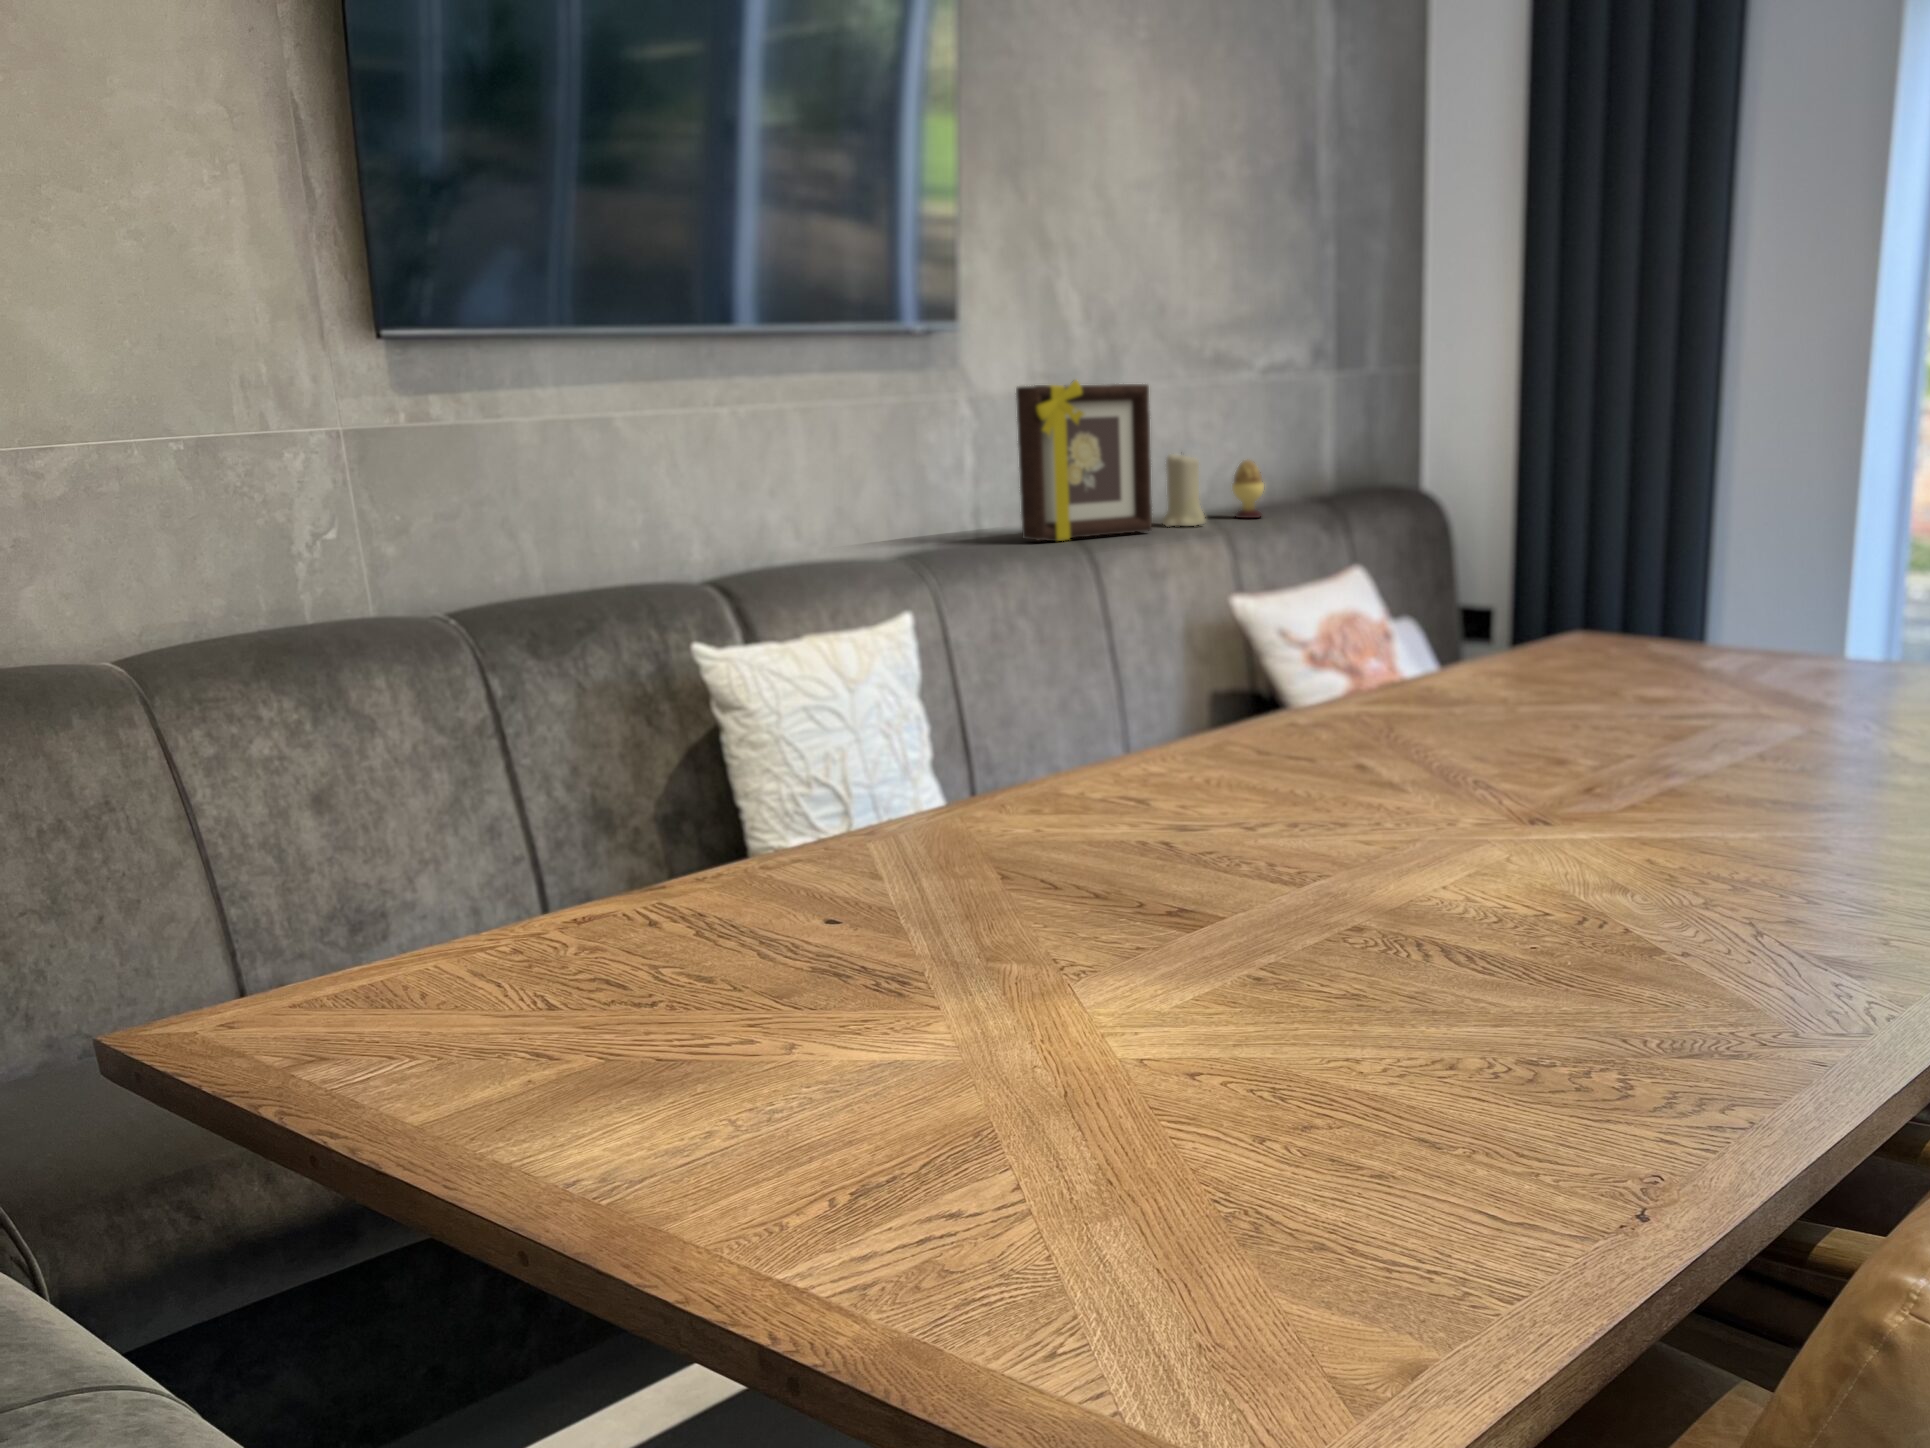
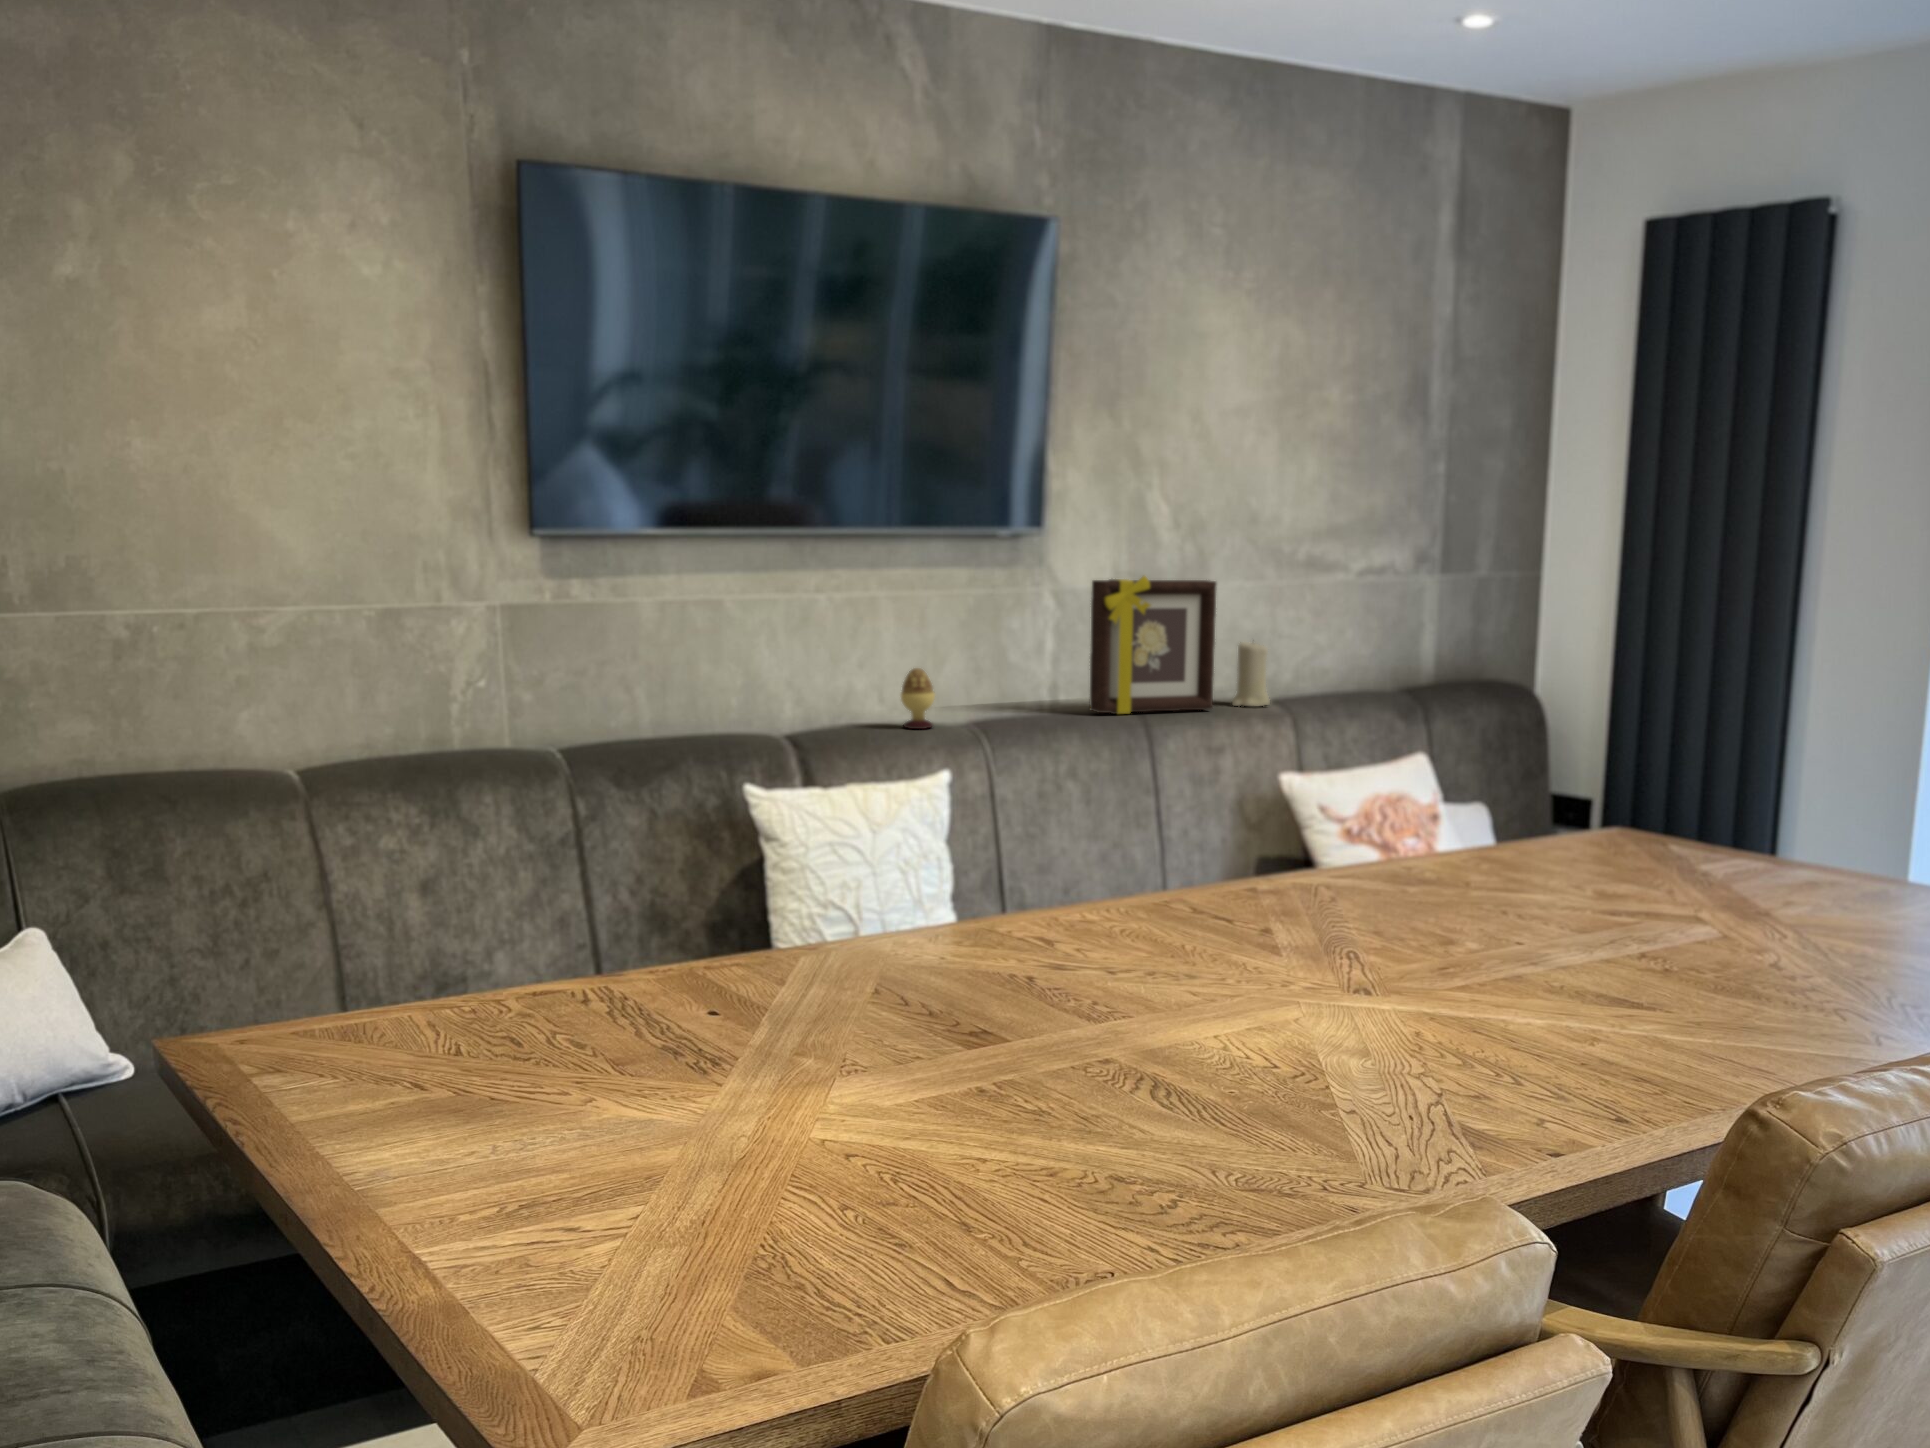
decorative egg: present [1232,459,1264,518] -> present [901,668,935,729]

